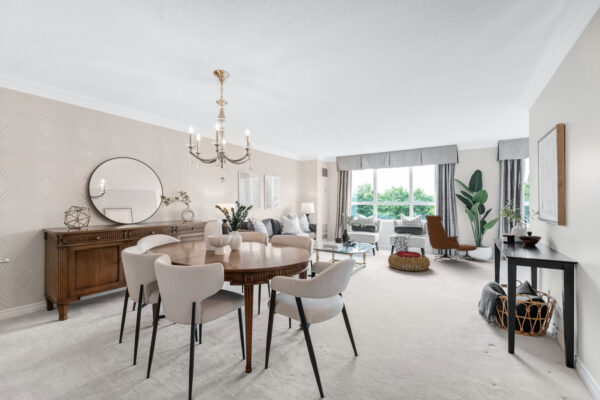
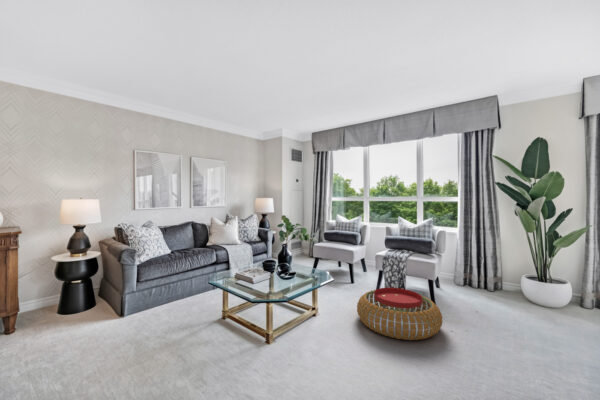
lounge chair: present [426,215,477,262] -> none [439,218,542,312]

